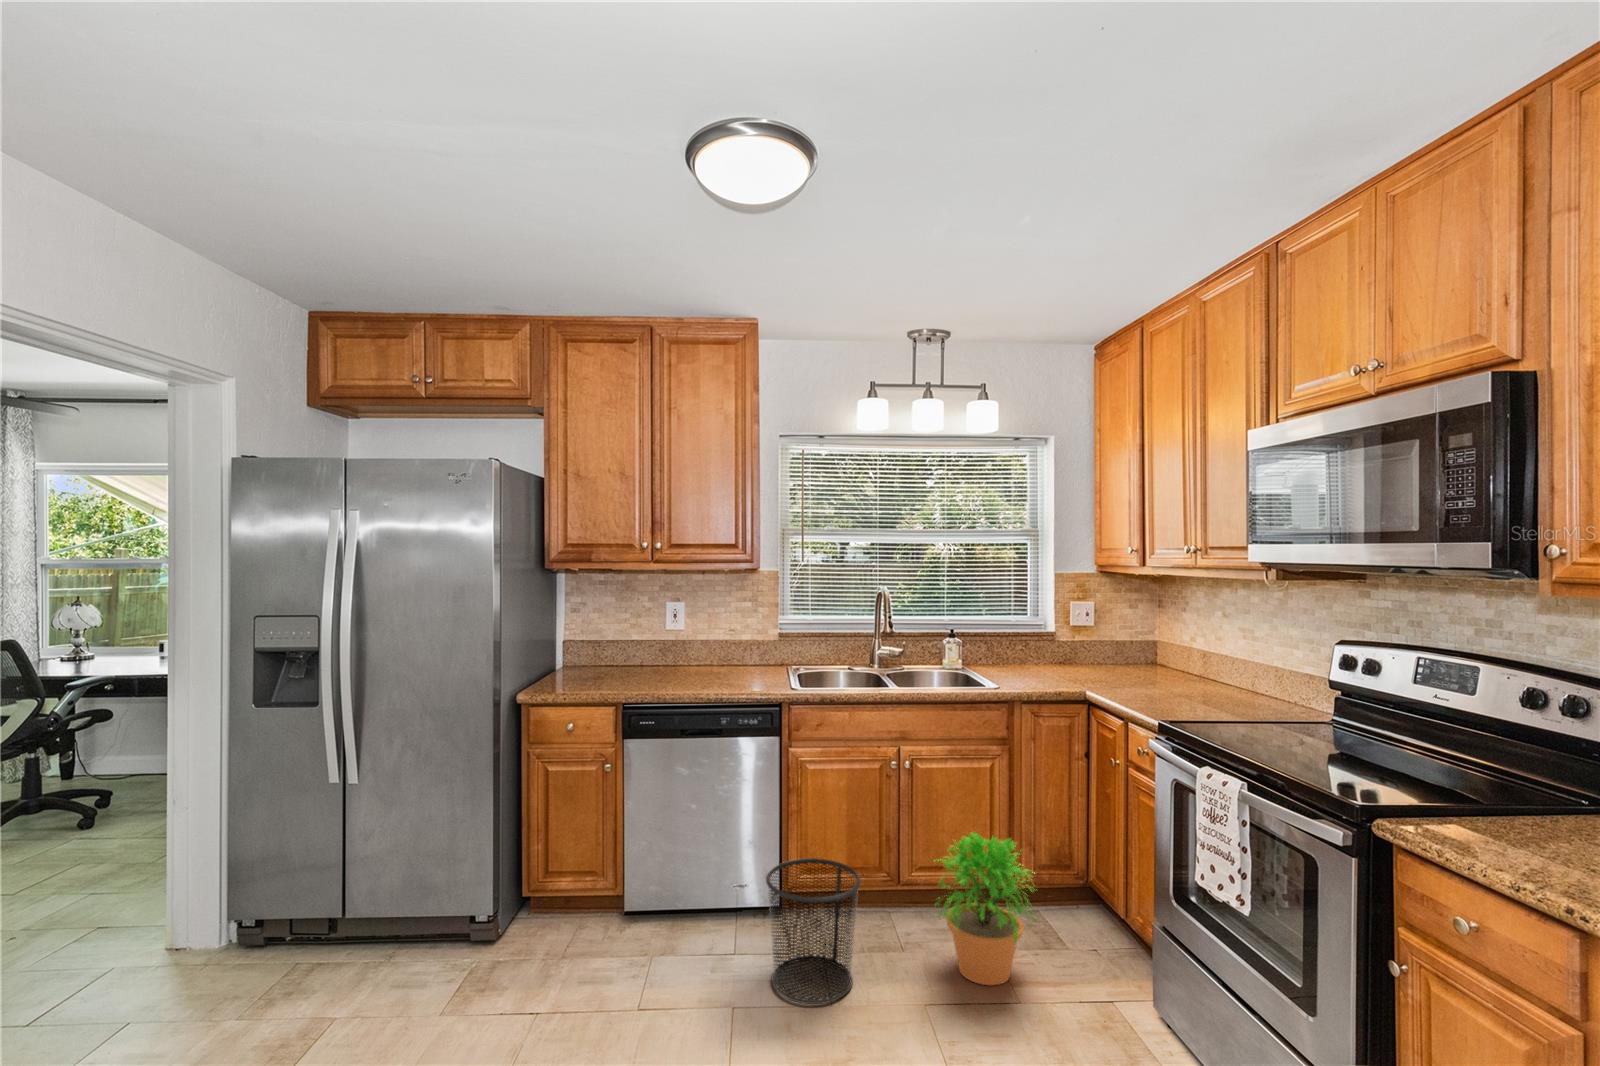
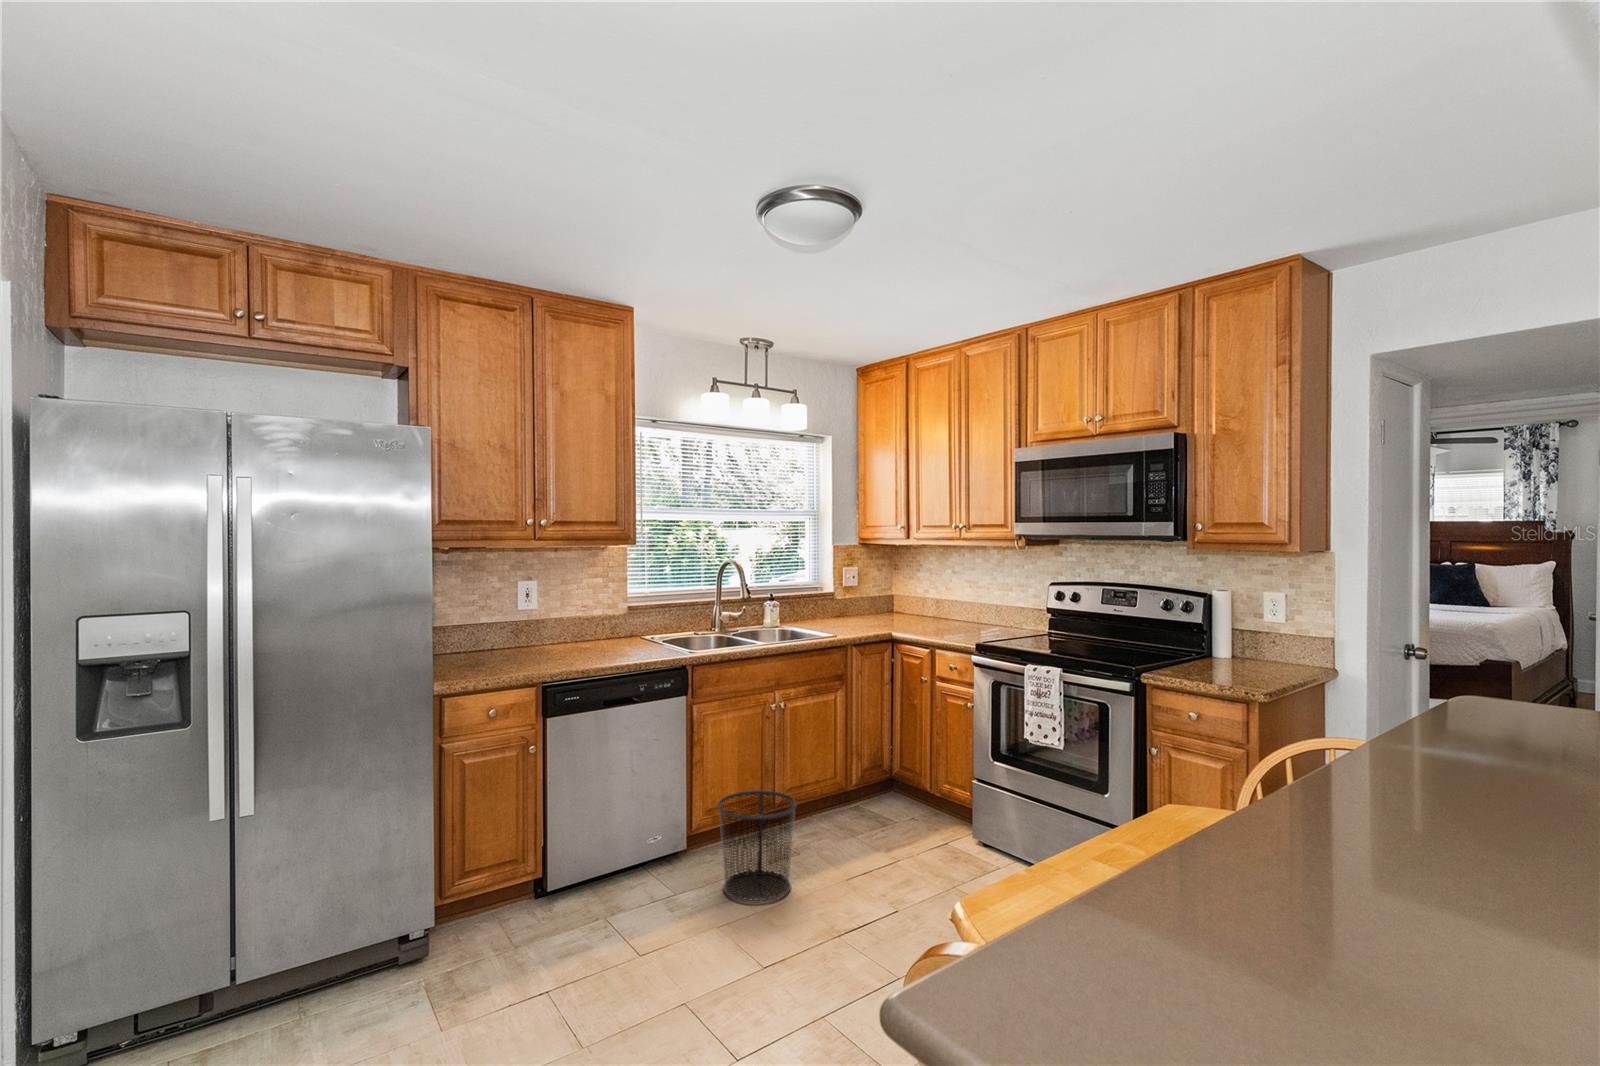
potted plant: present [938,832,1035,985] -> none [818,744,908,855]

